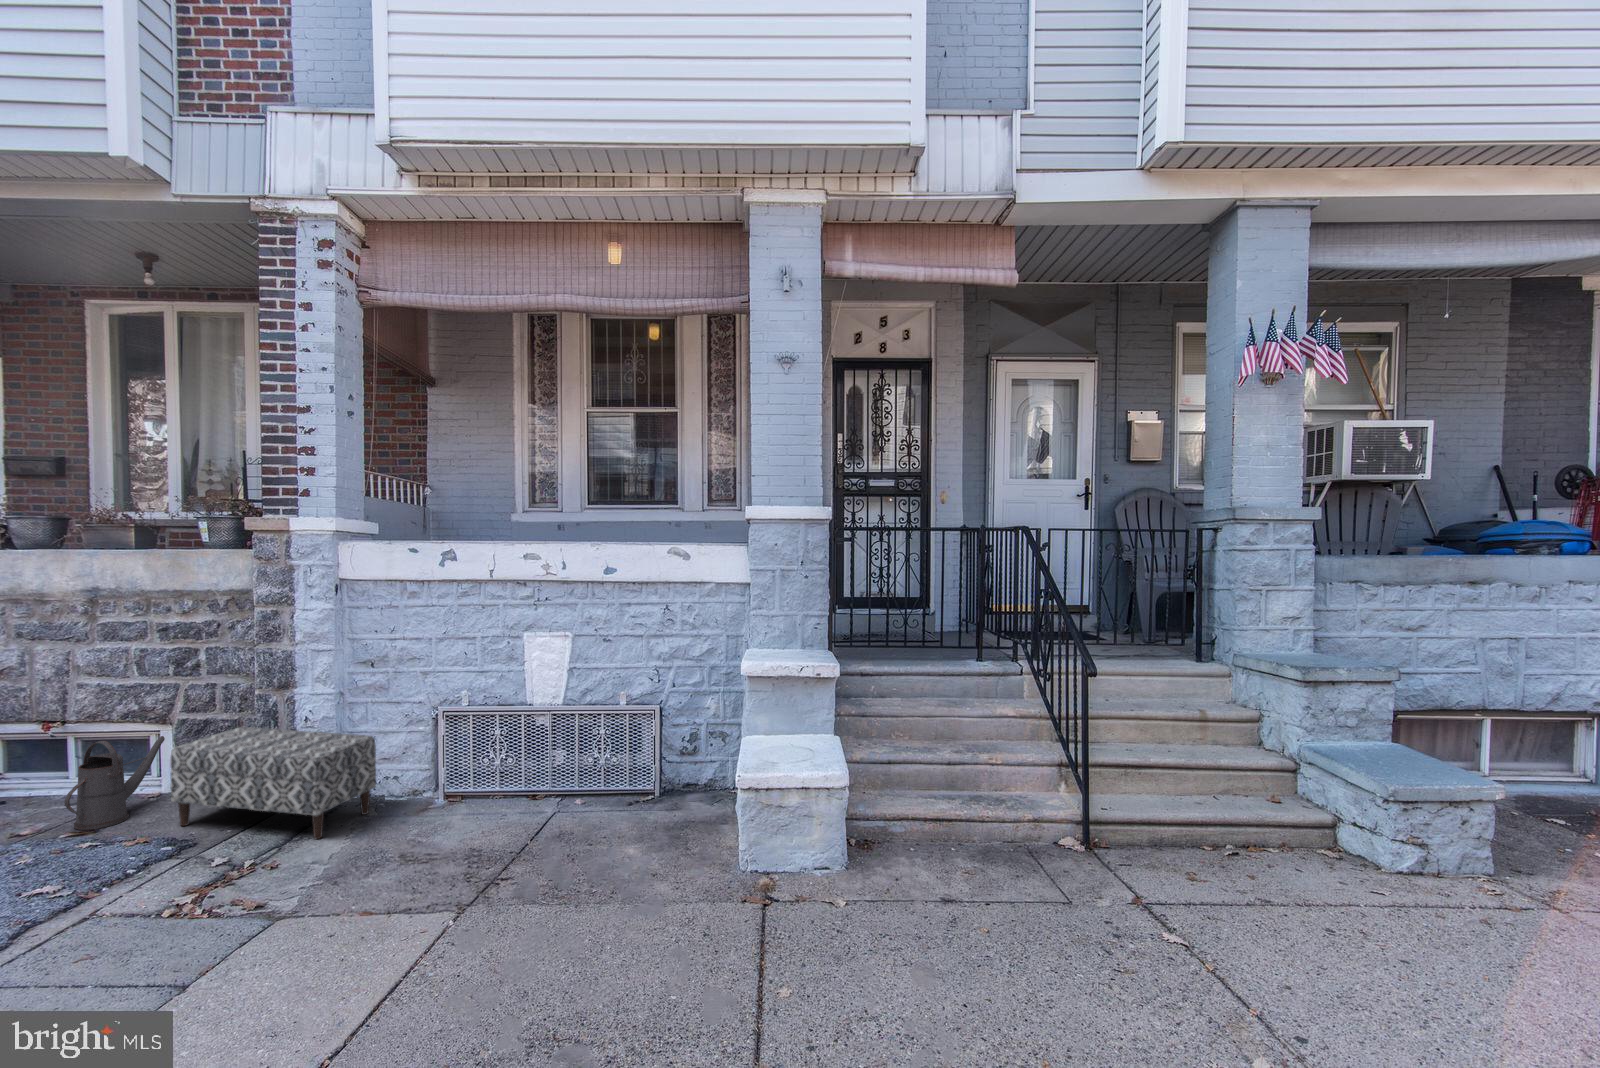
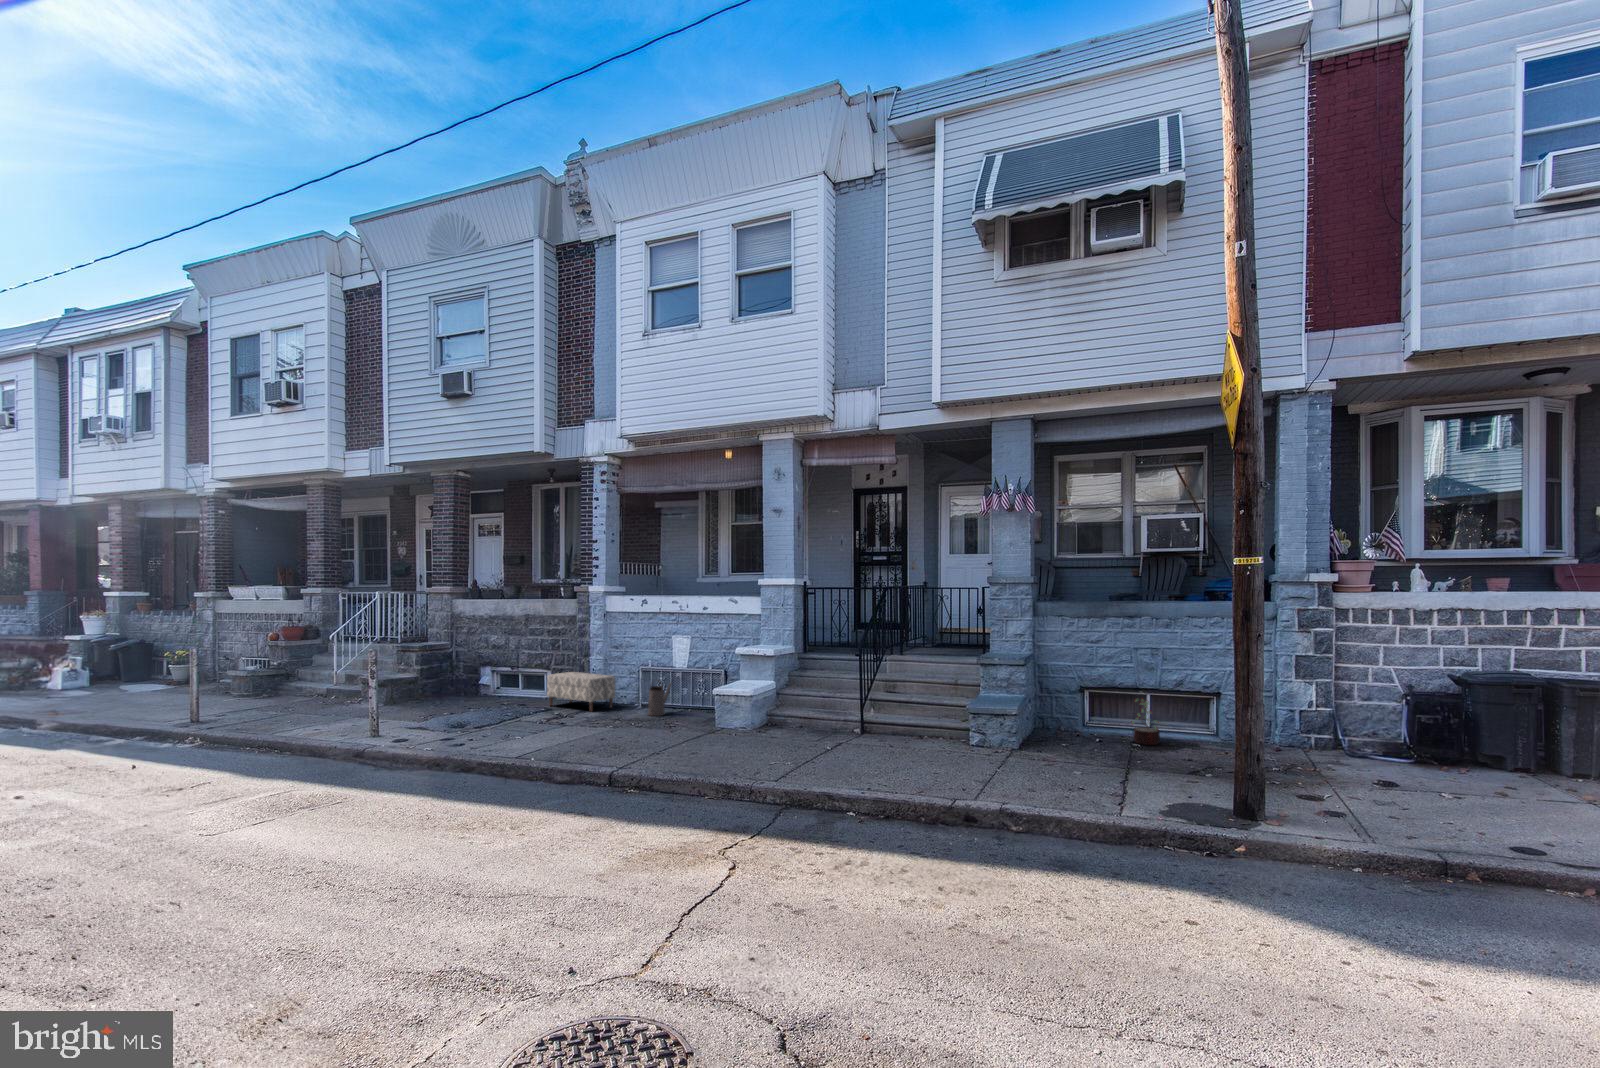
decorative plant: none [1467,722,1540,809] -> present [1131,698,1160,745]
watering can: present [65,736,165,830] -> present [648,681,672,716]

